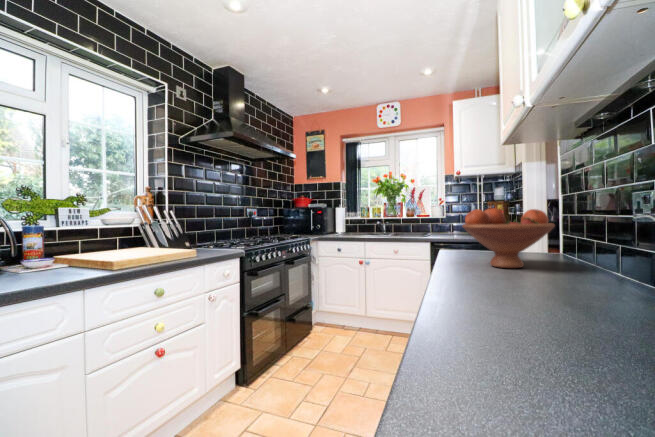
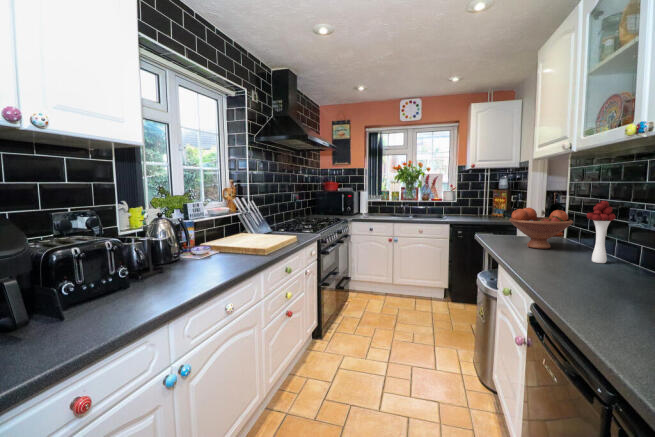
flower bouquet: none [561,181,611,291] -> present [587,201,616,263]

